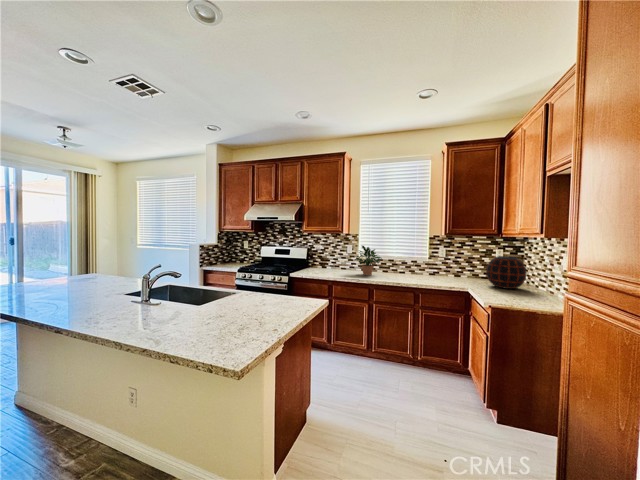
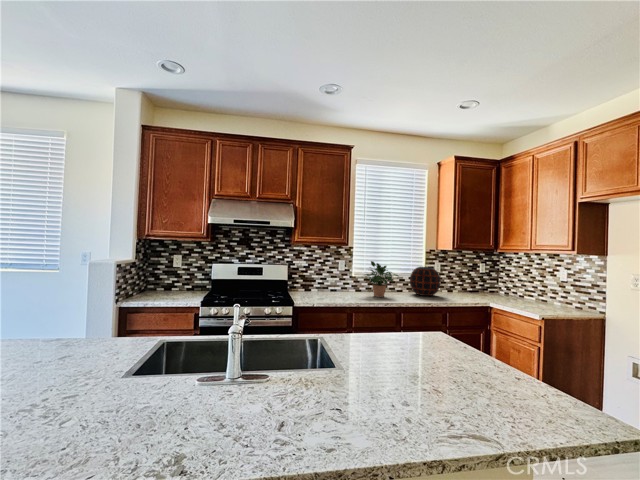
decorative vase: present [486,256,527,289] -> present [410,267,440,296]

